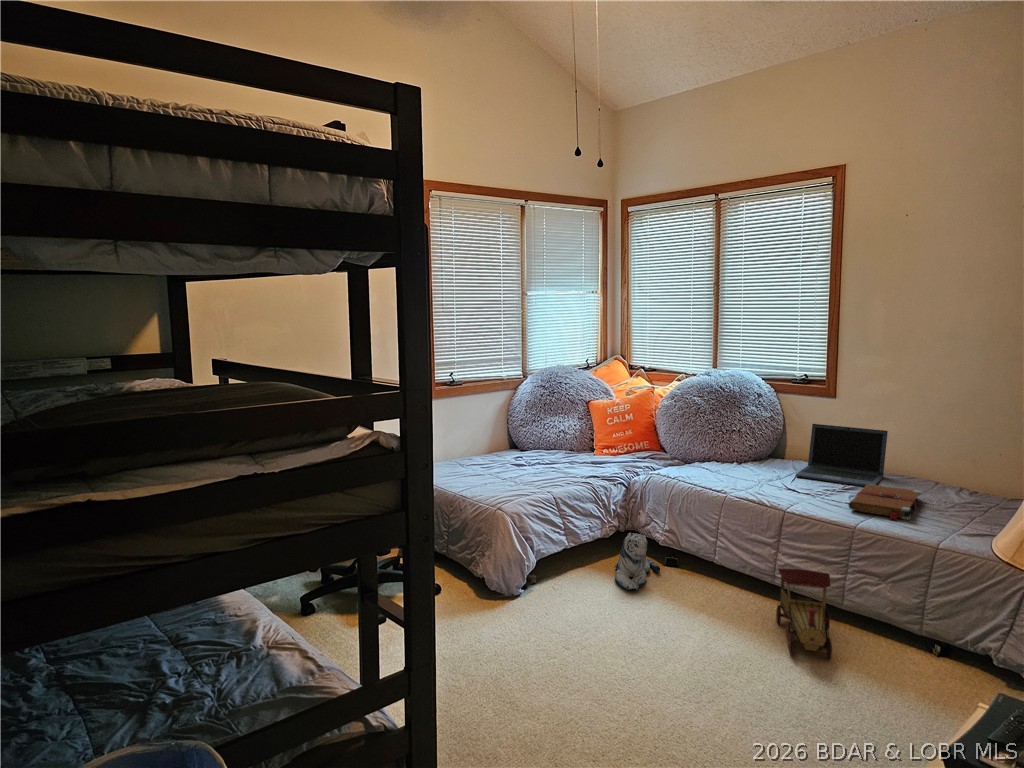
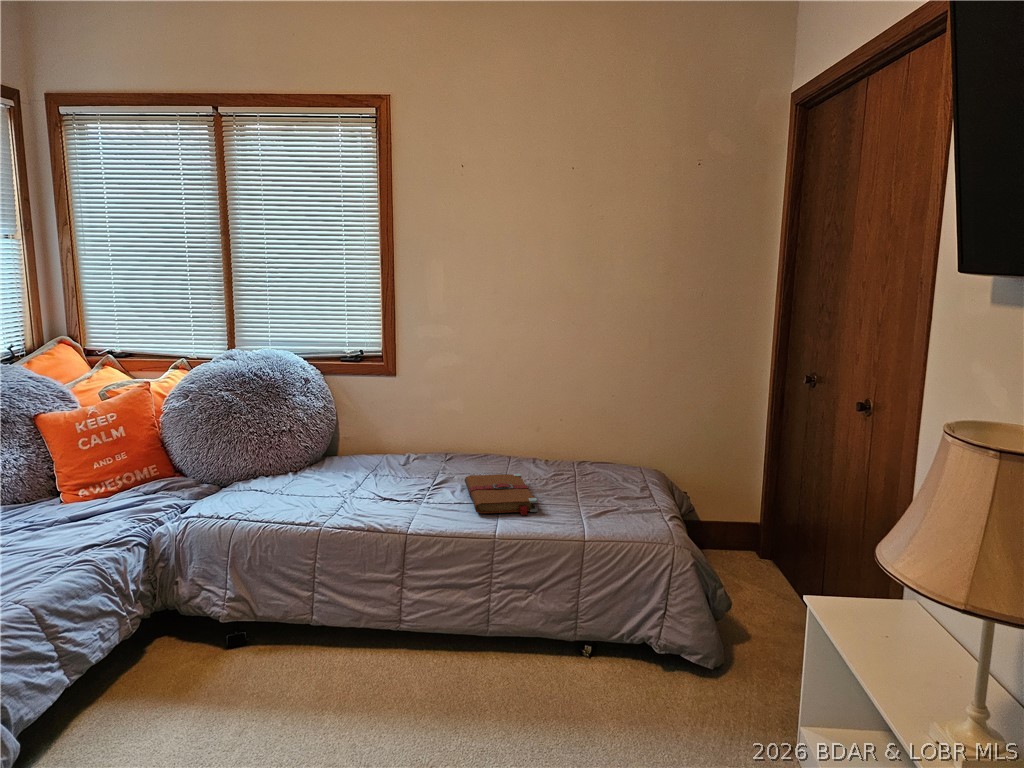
laptop: present [796,424,888,486] -> none [380,410,468,480]
plush toy: present [615,533,660,590] -> none [151,619,230,721]
toy train: present [776,568,832,659] -> none [417,599,517,727]

